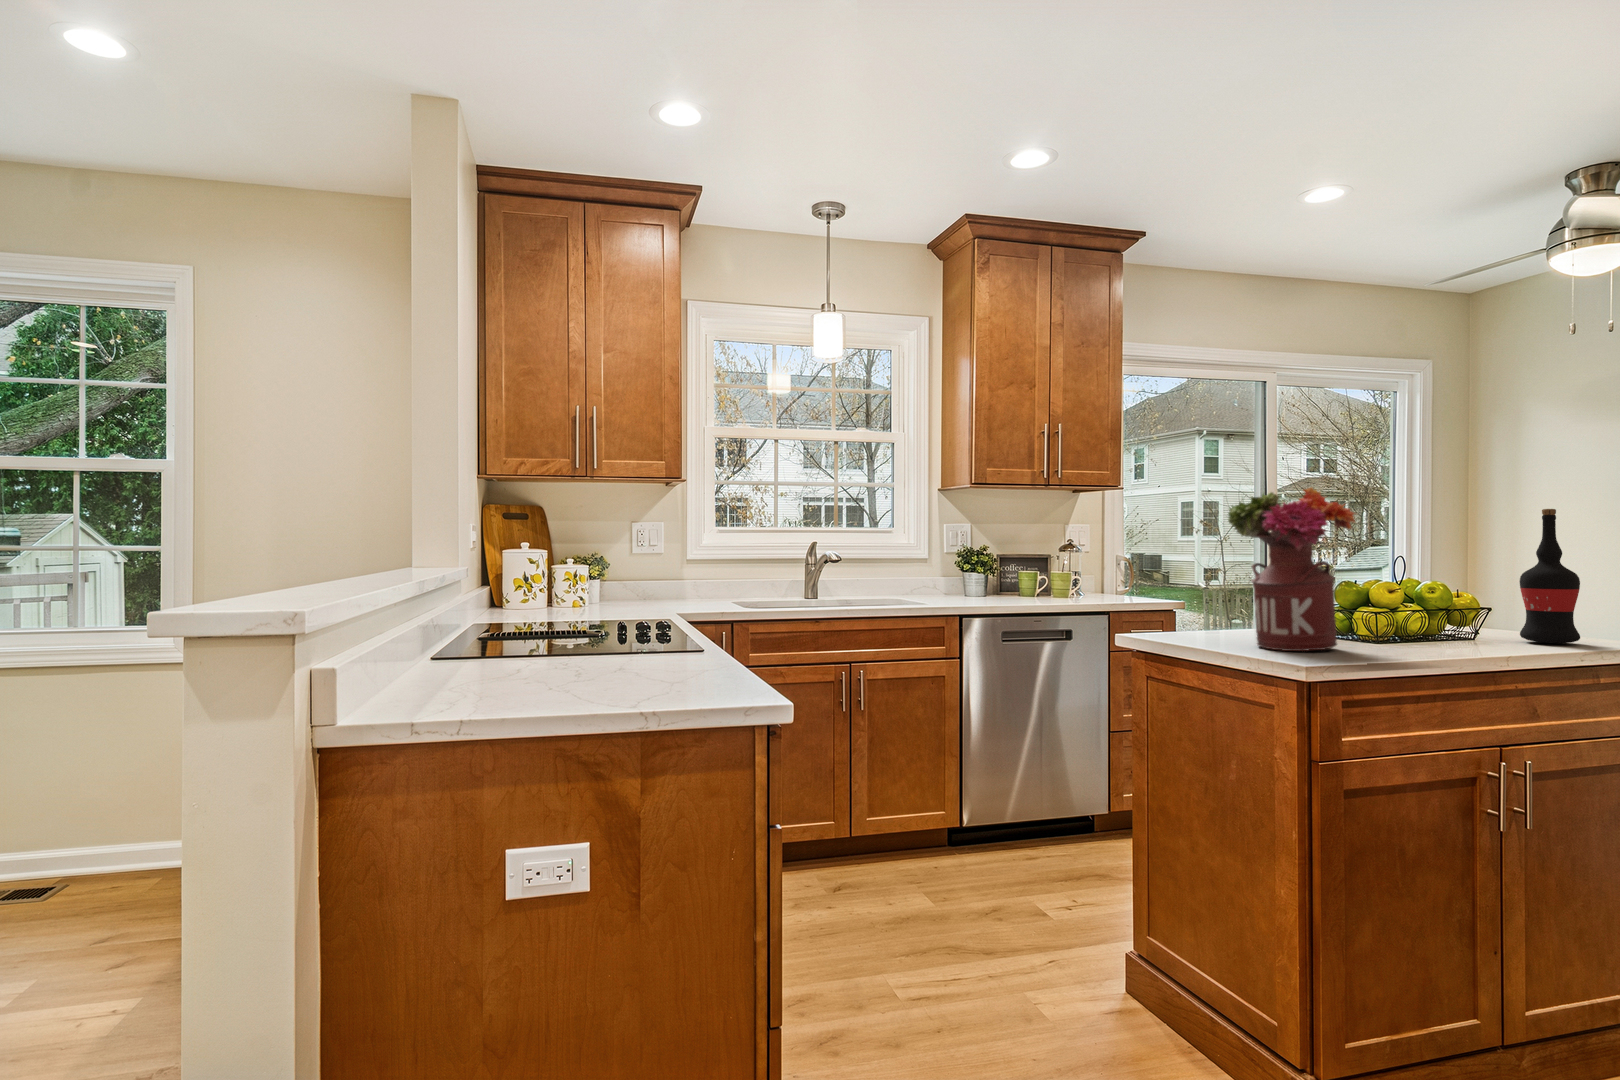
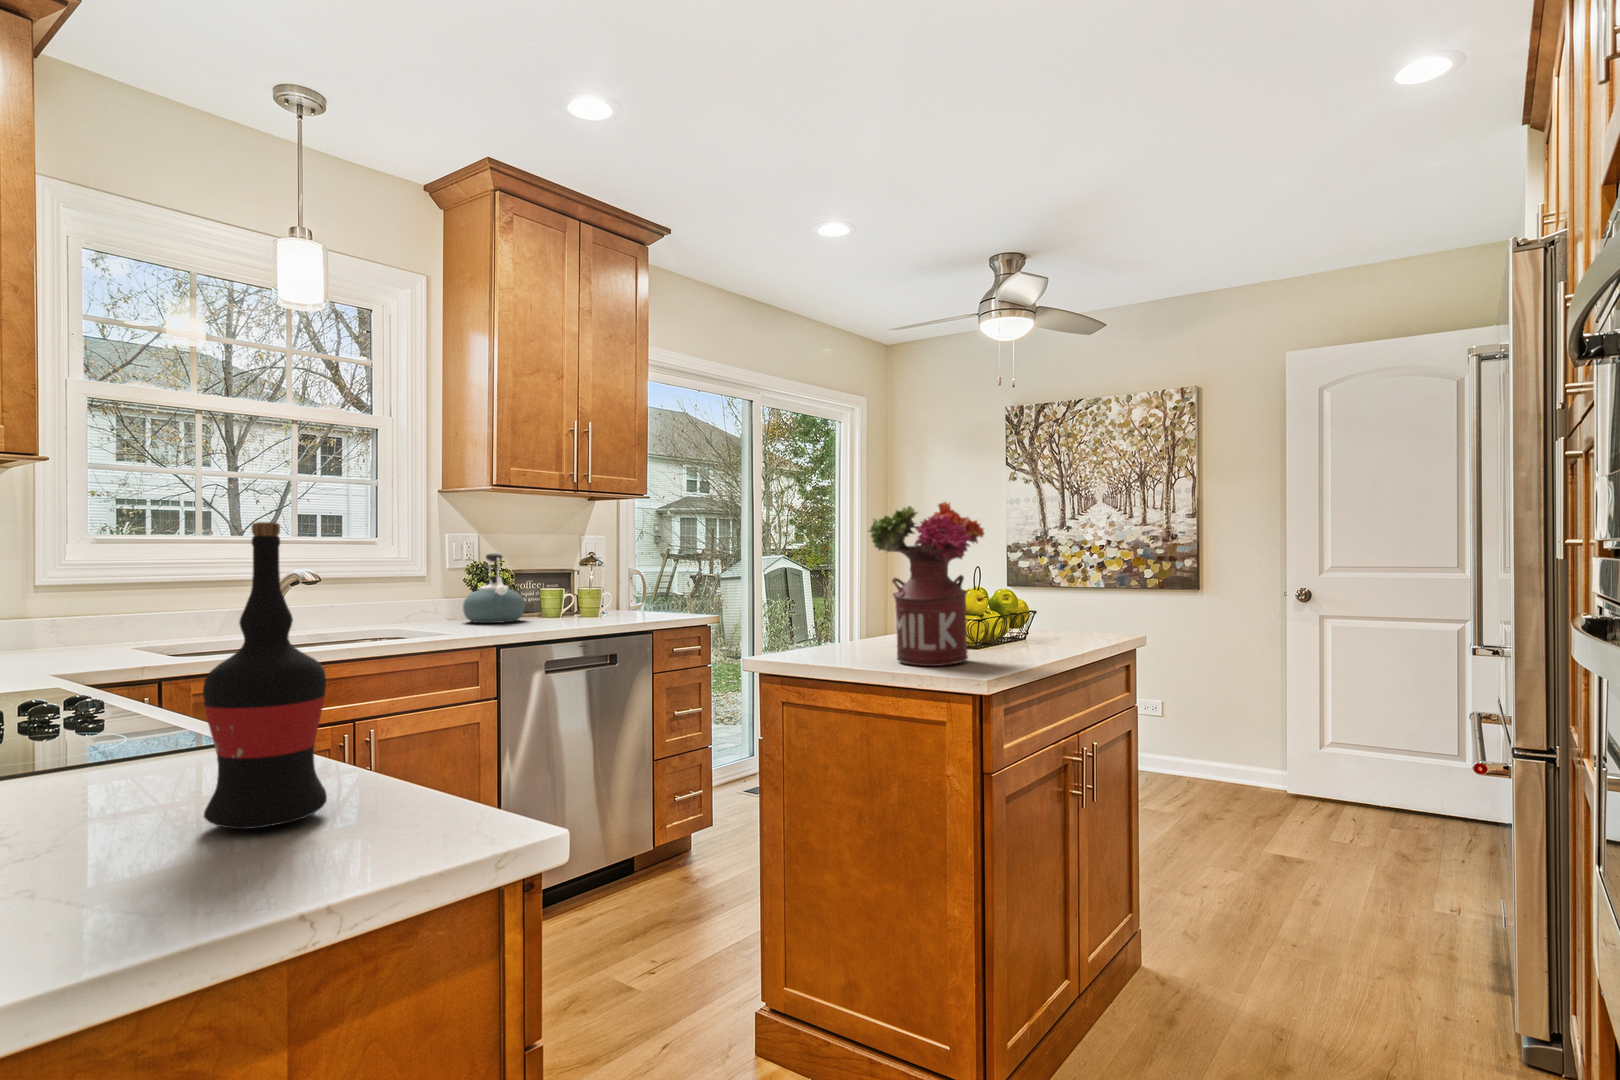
wine bottle: present [1520,509,1580,643] -> present [203,522,327,829]
kettle: none [953,541,1003,599] -> present [463,554,525,623]

